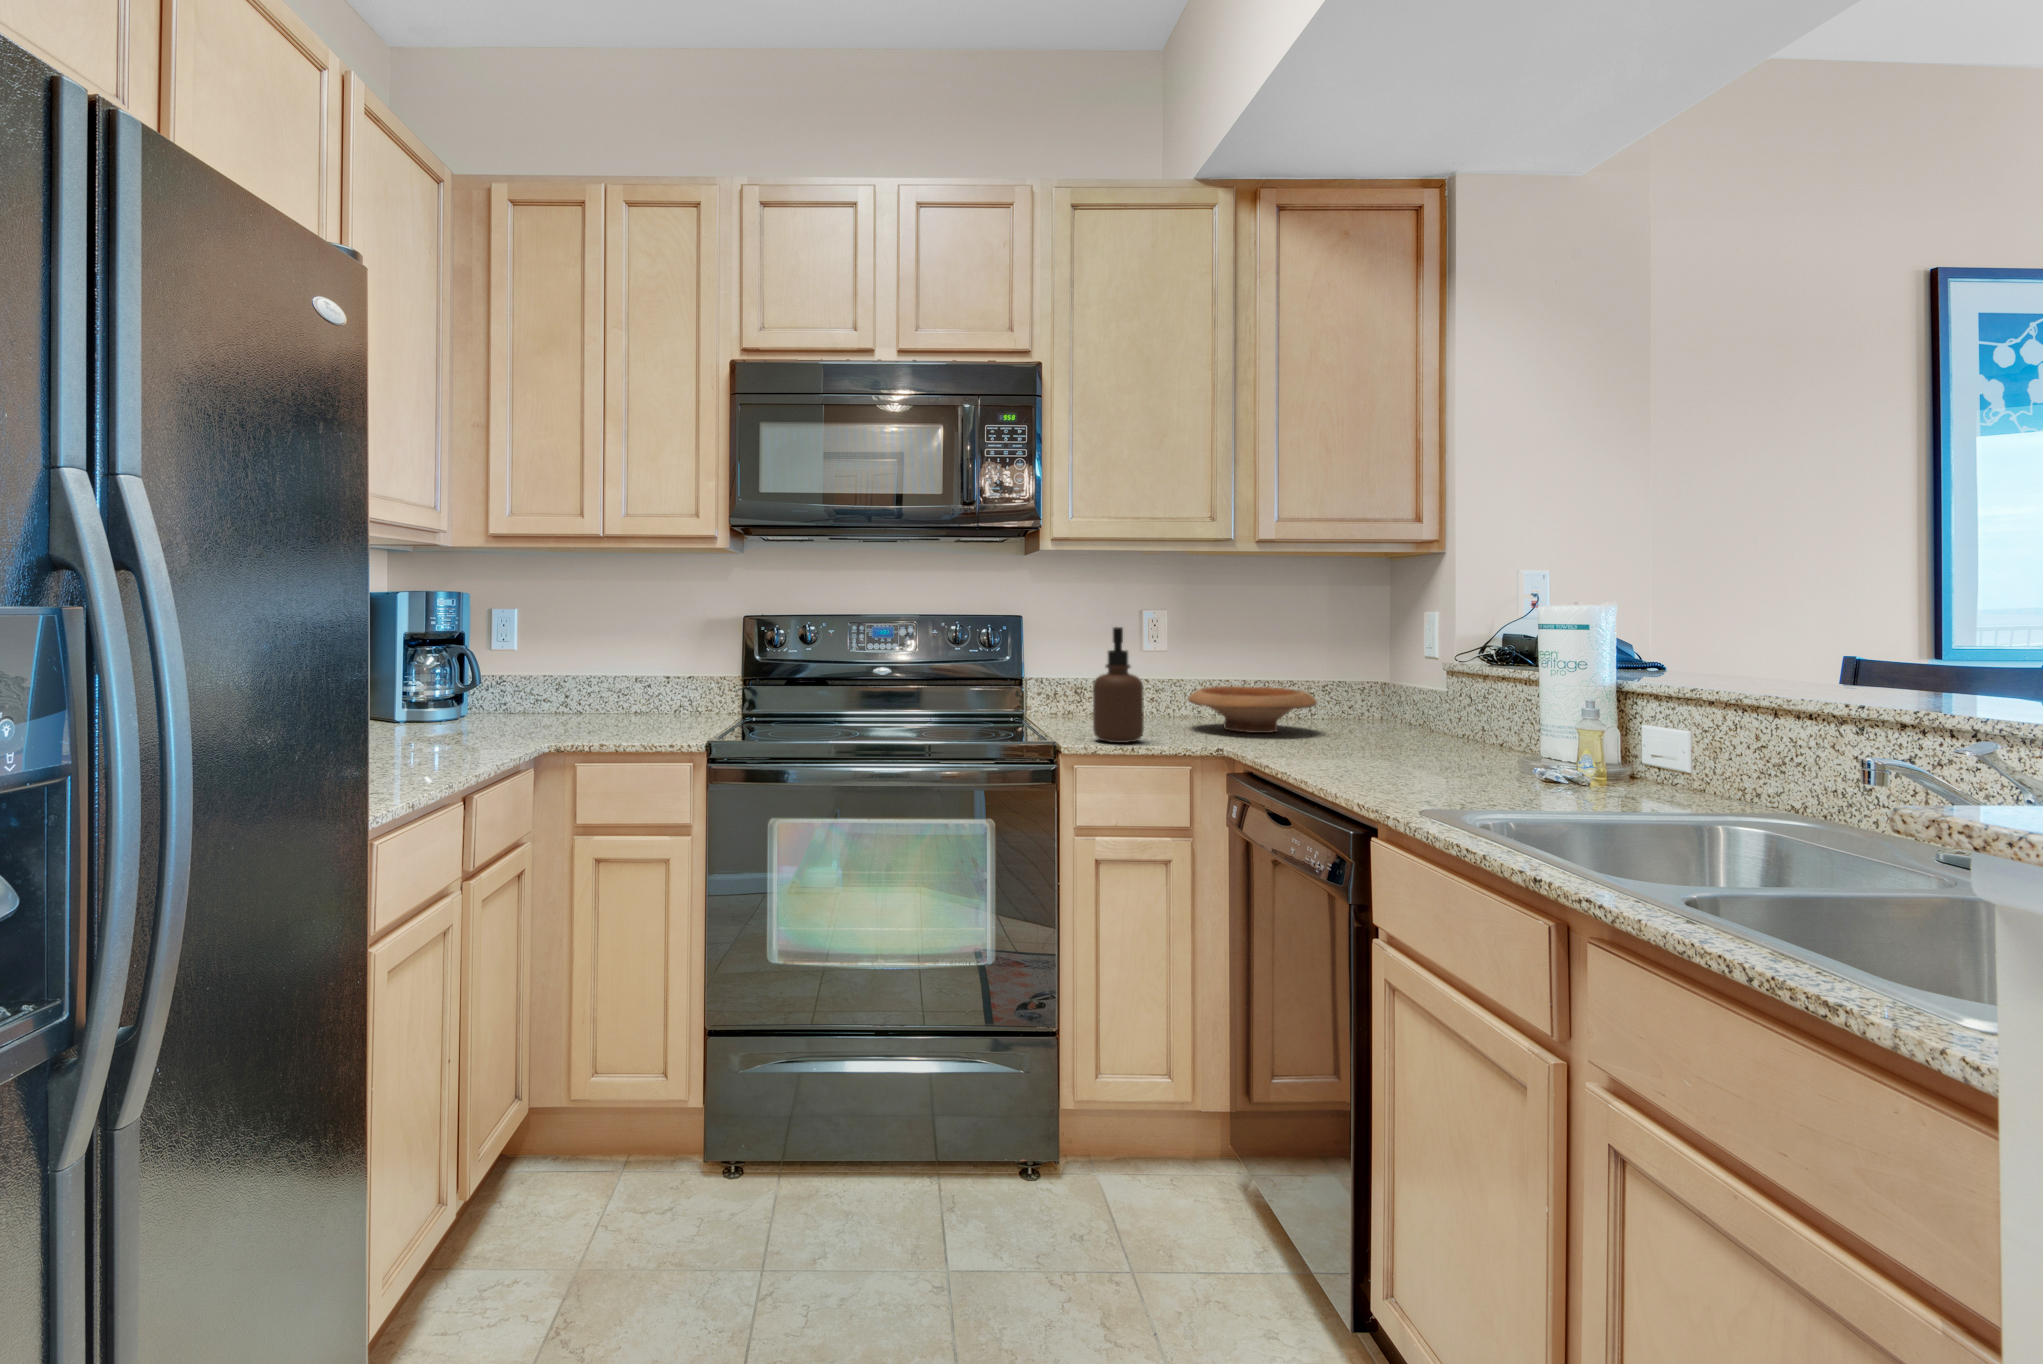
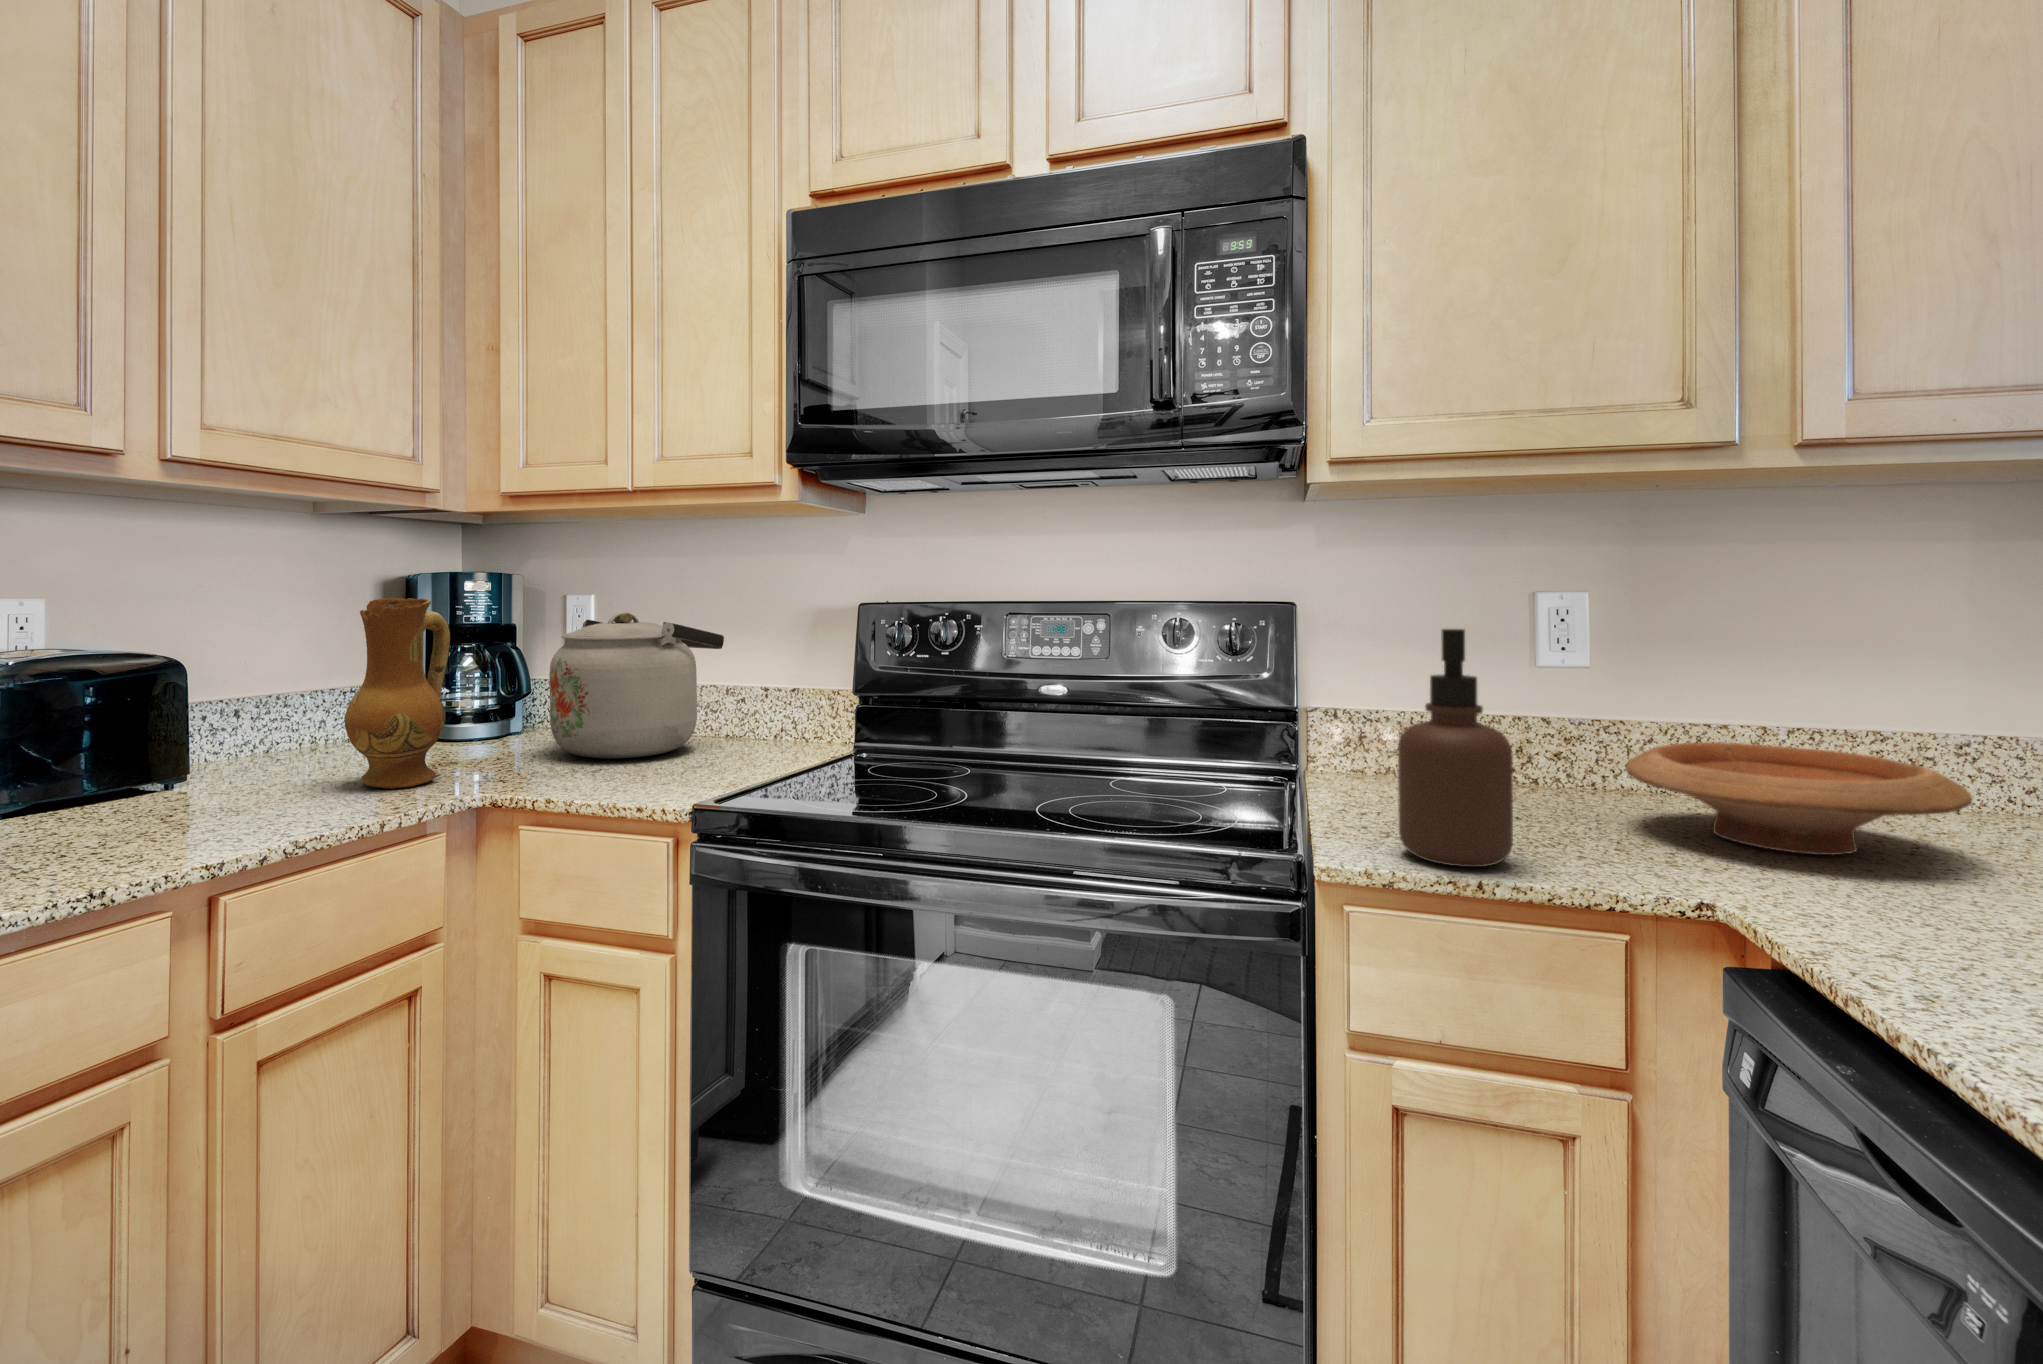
ceramic jug: none [420,610,490,745] -> present [345,598,450,789]
kettle: none [513,622,649,726] -> present [549,612,724,758]

